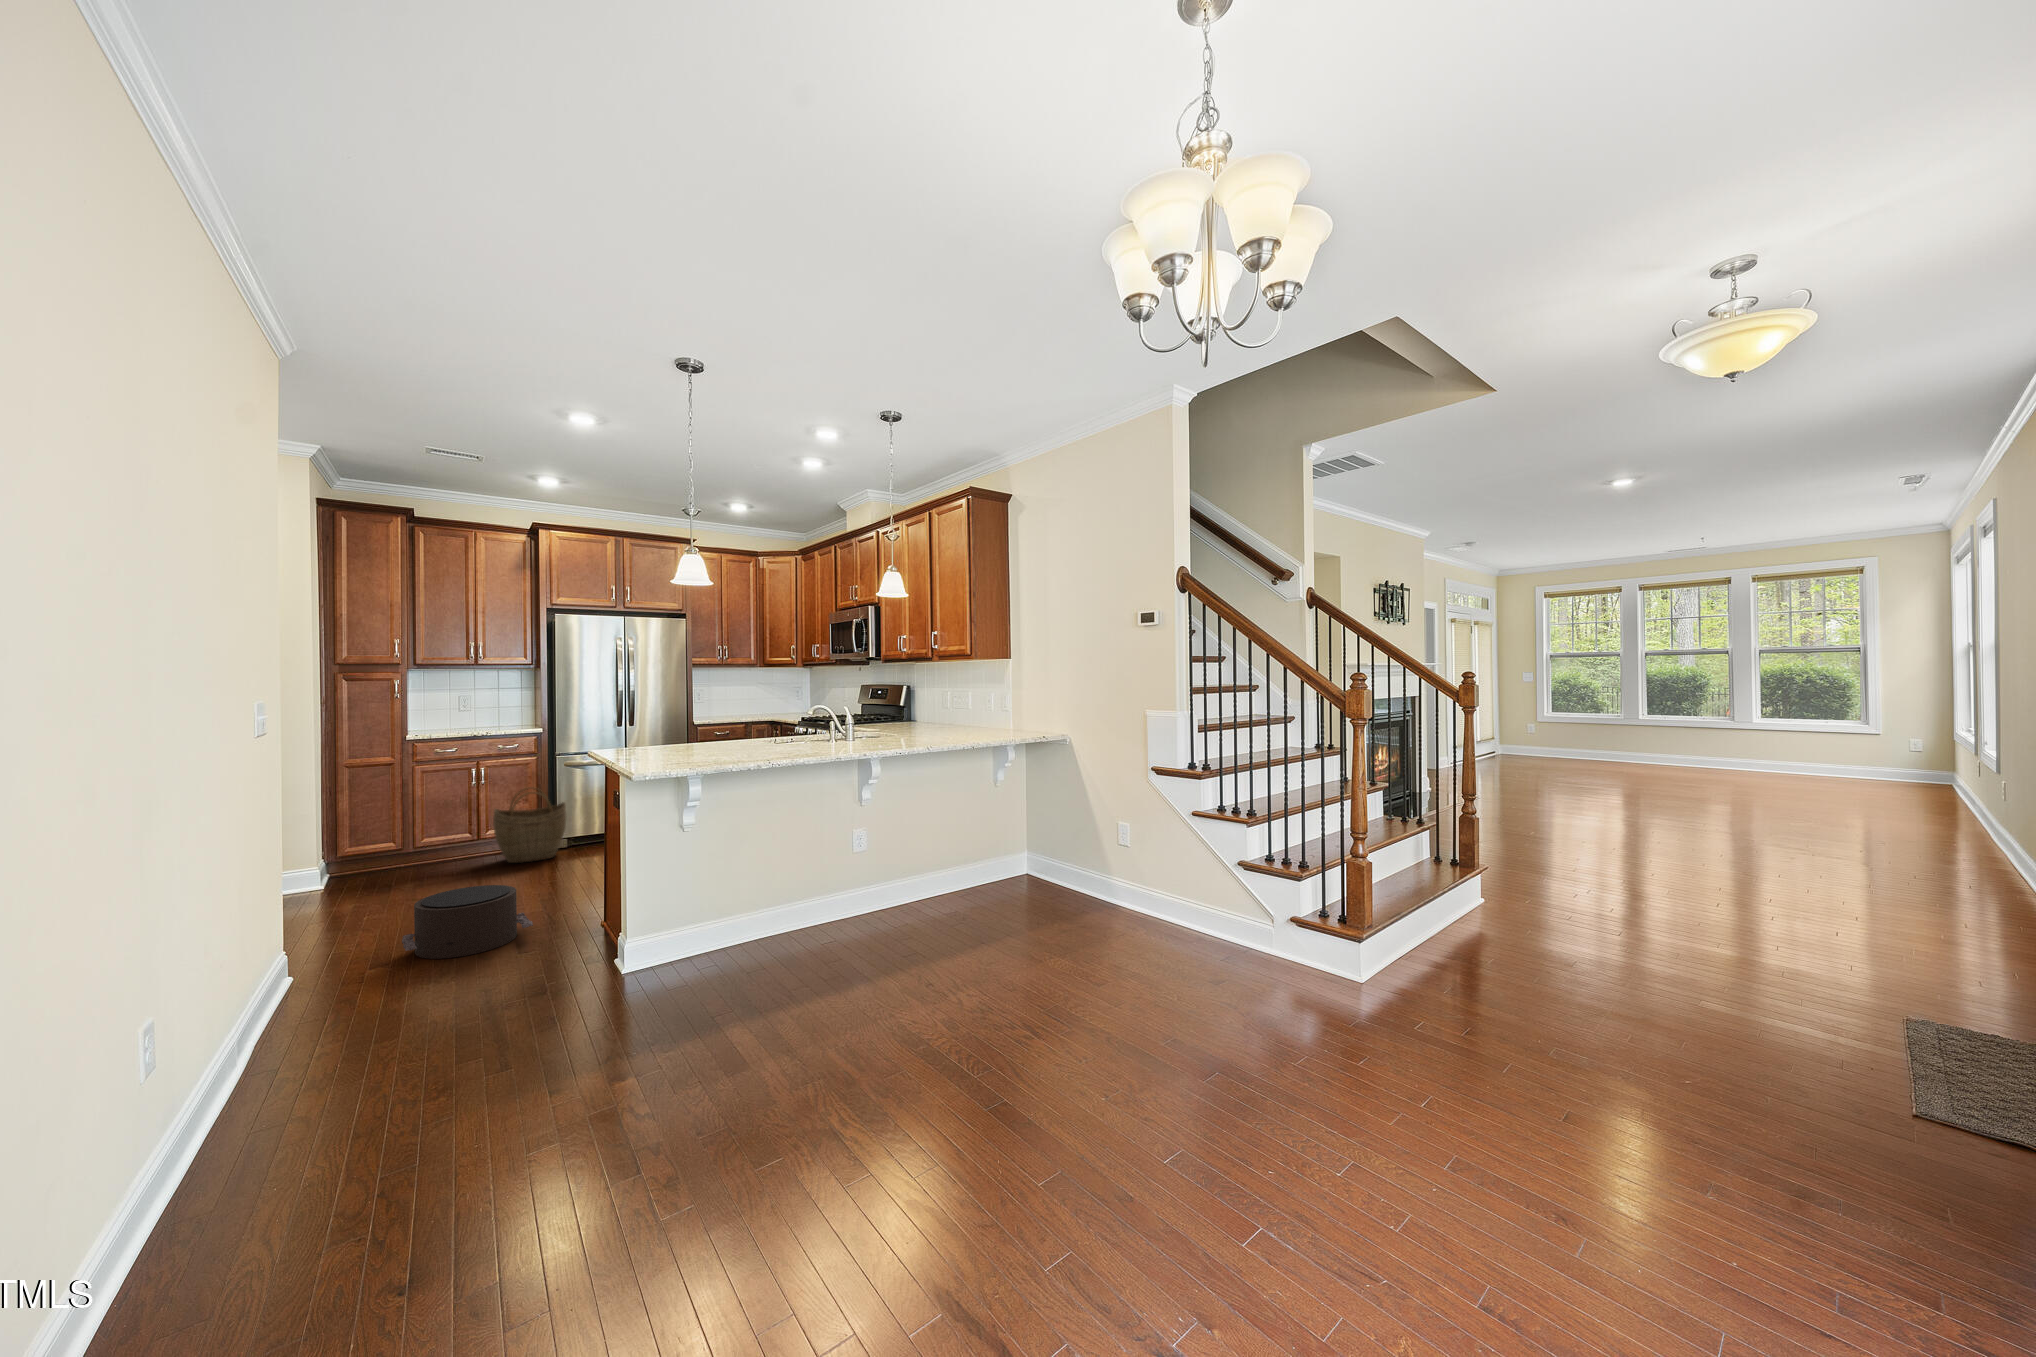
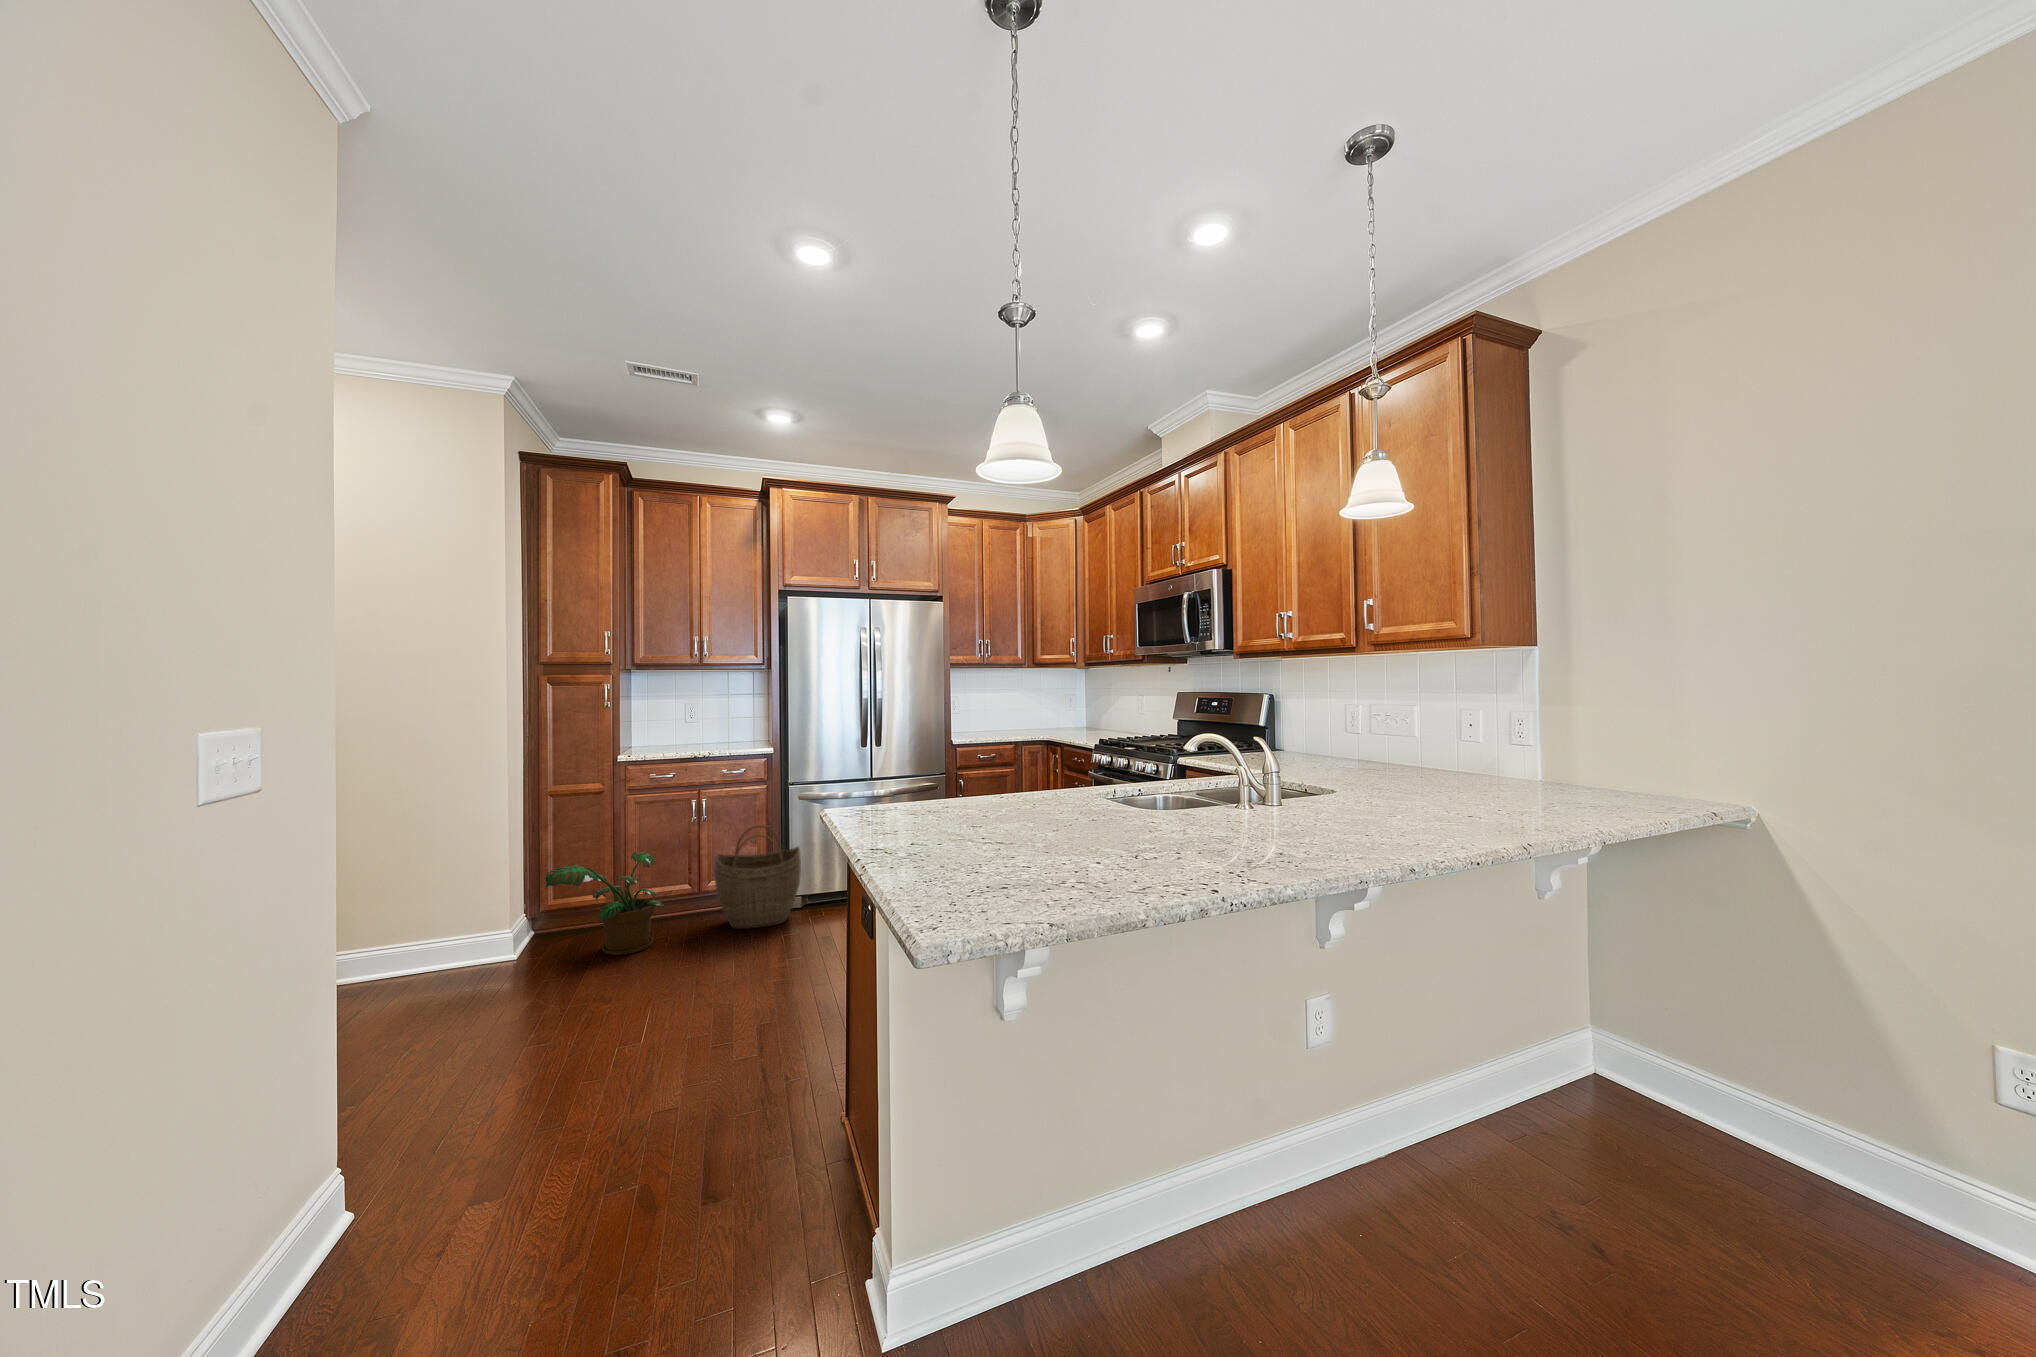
potted plant: none [355,809,452,882] -> present [545,852,664,955]
pouf: present [402,885,533,959] -> none [529,1017,733,1171]

